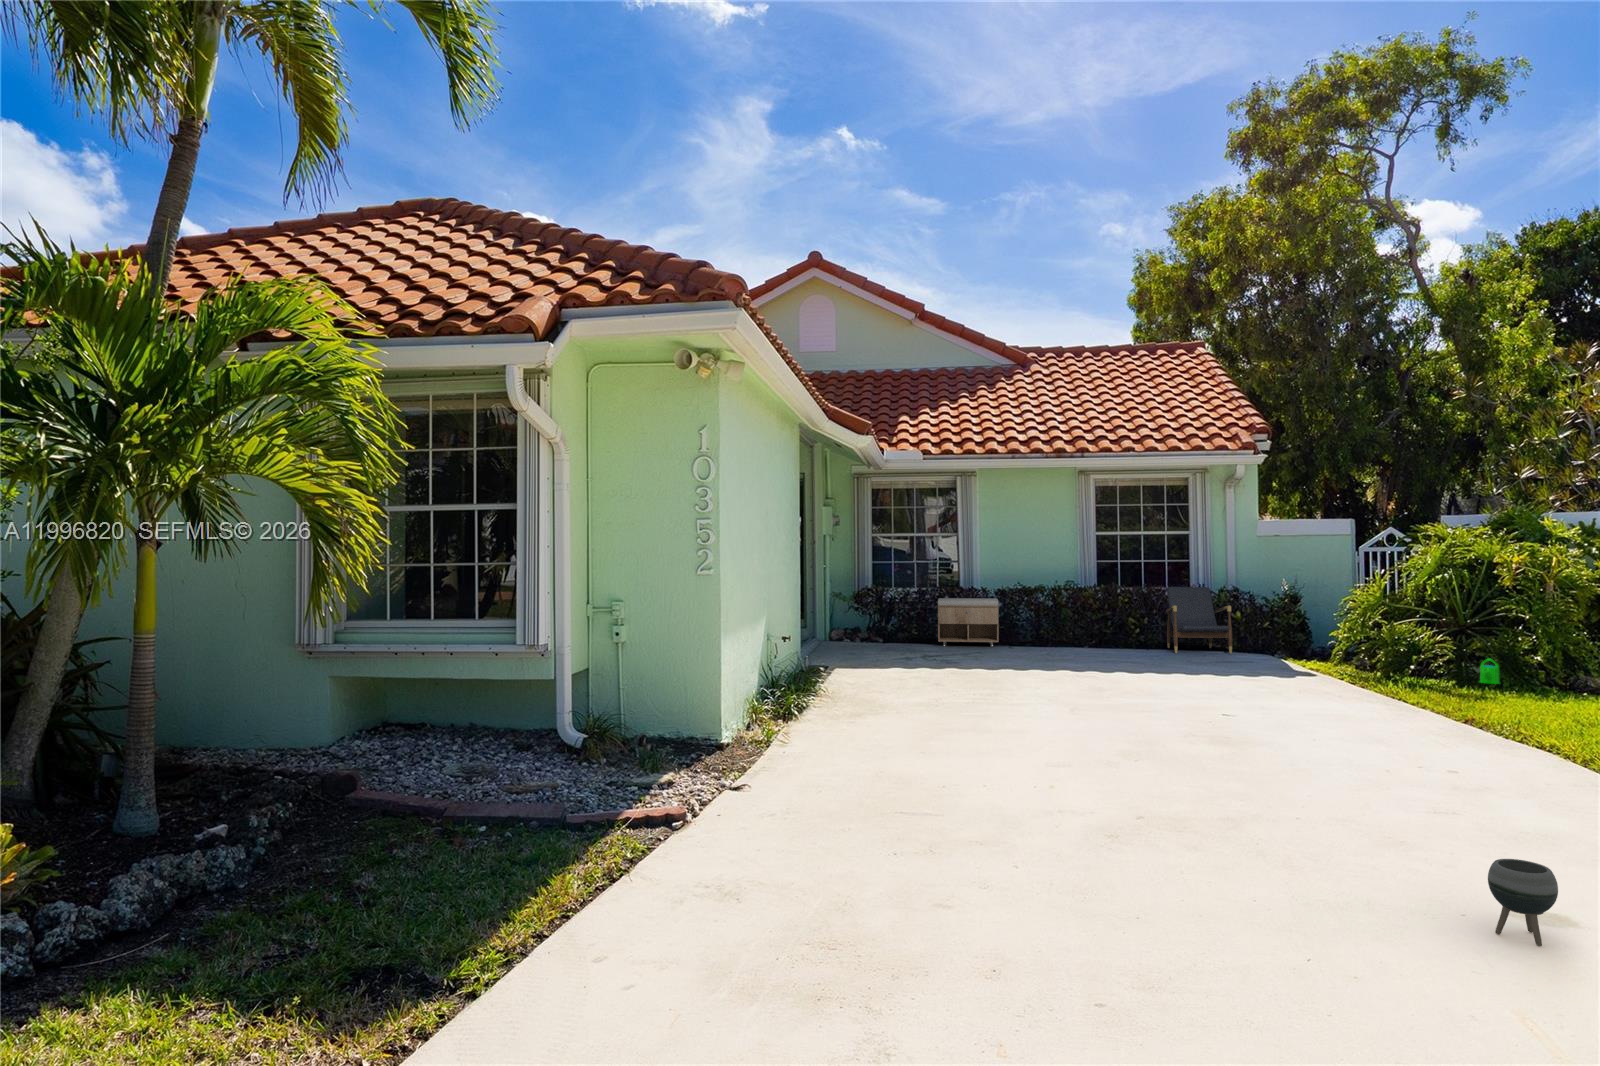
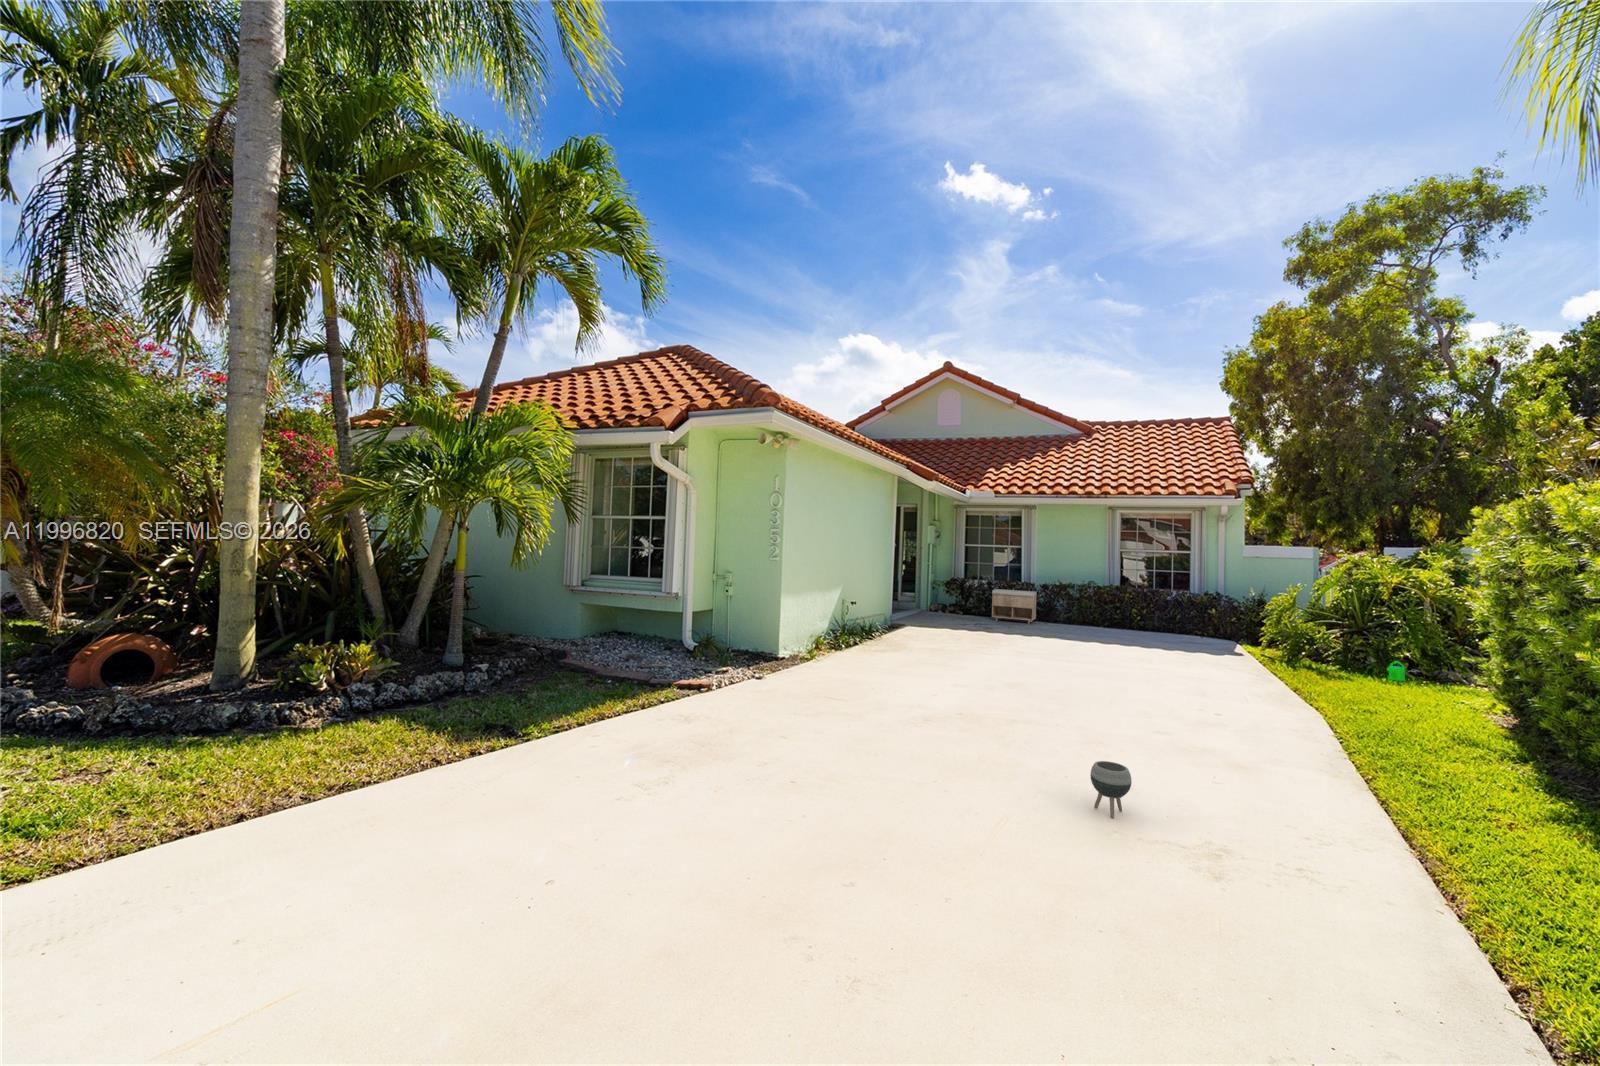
lounge chair: present [1166,587,1232,654] -> none [1158,592,1205,642]

